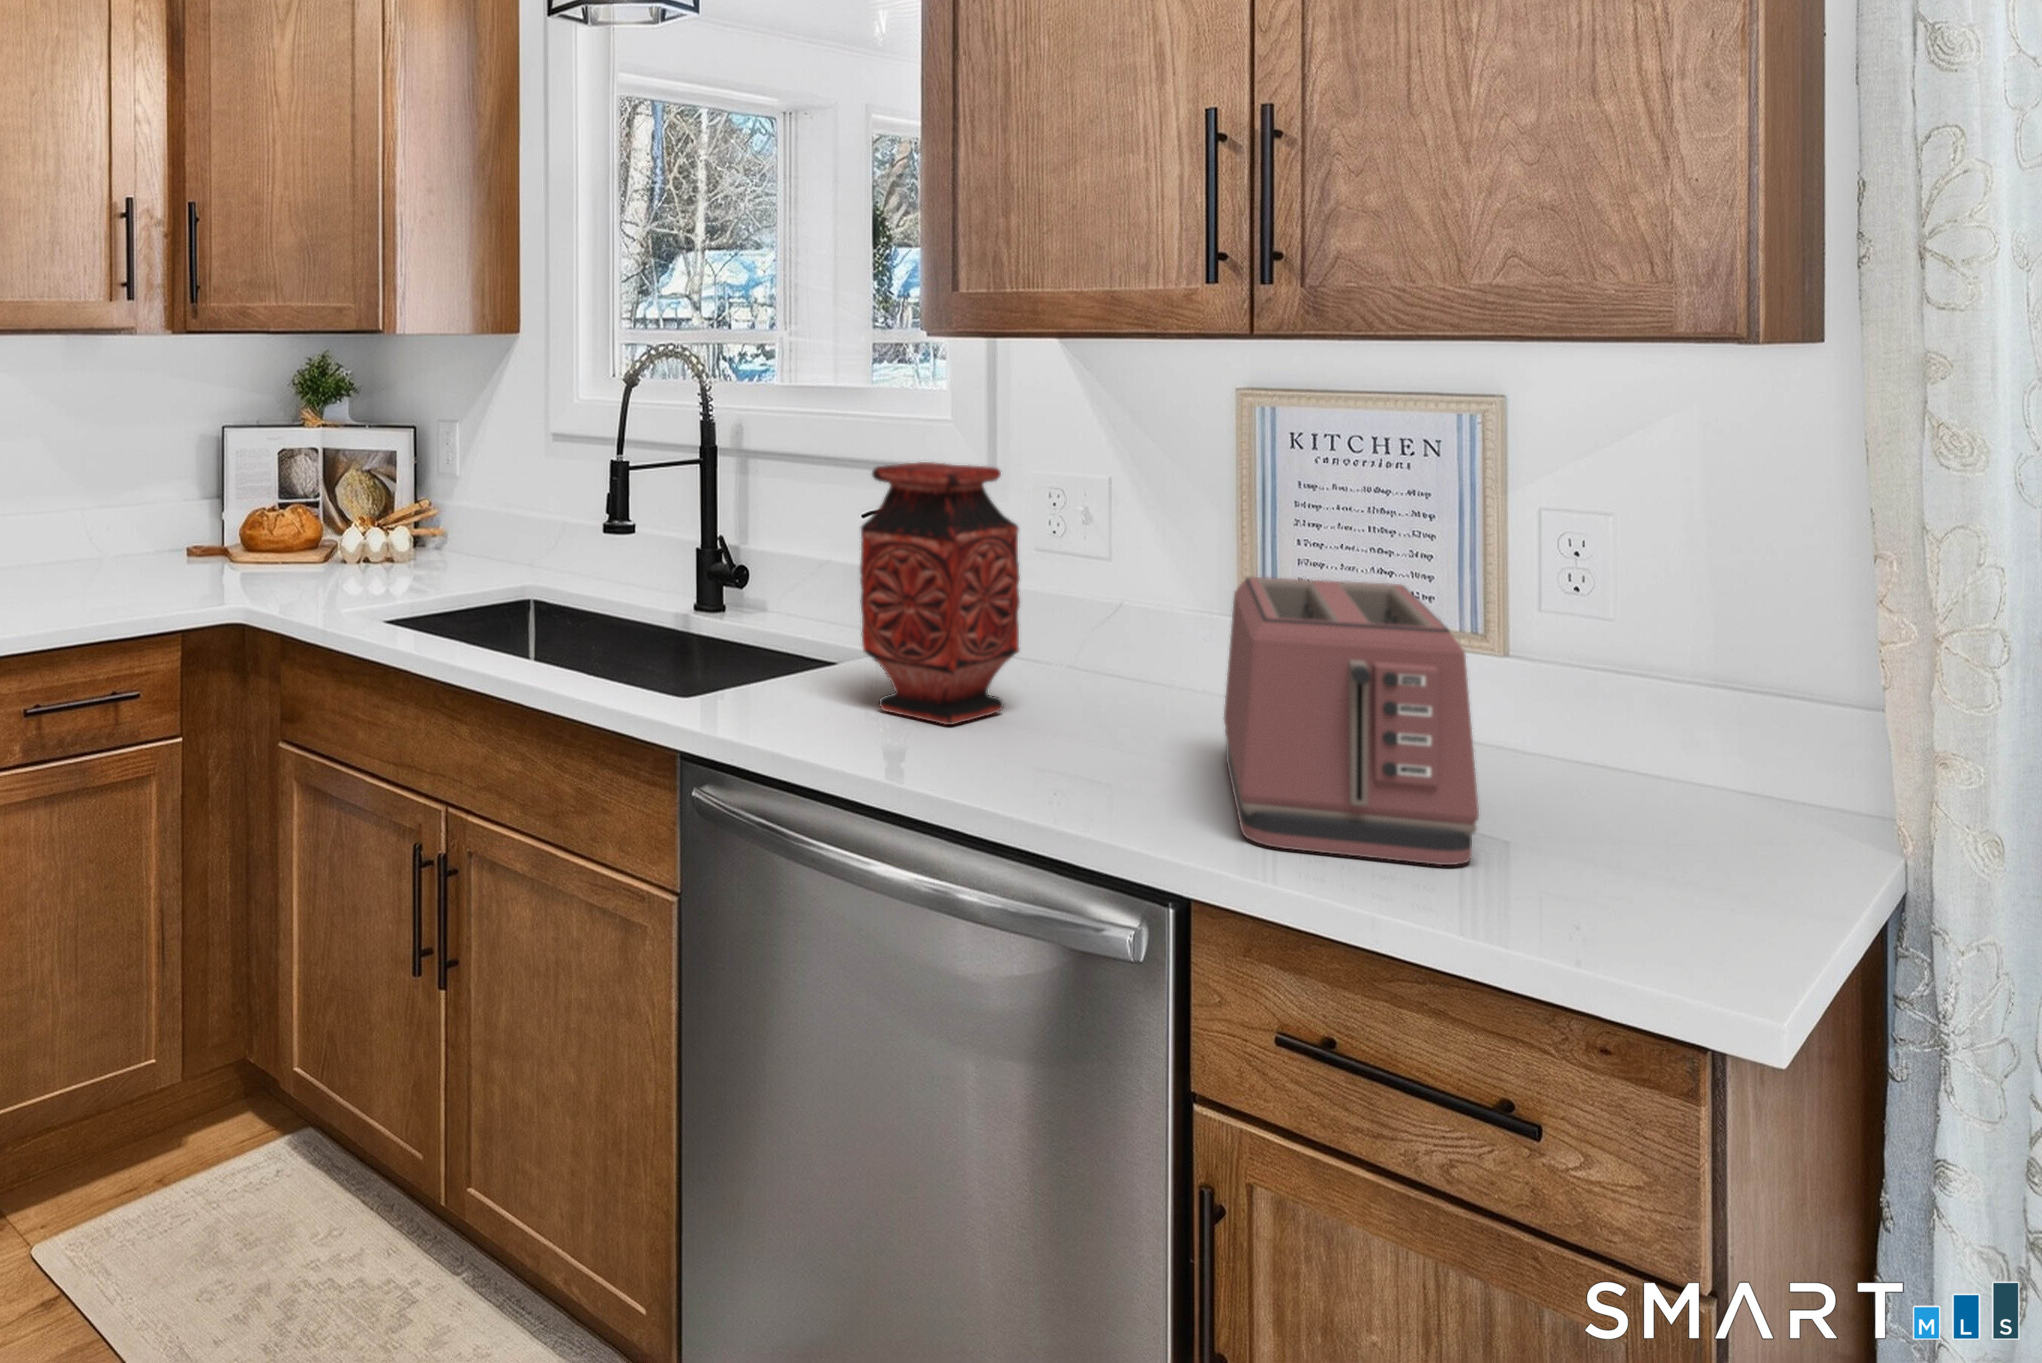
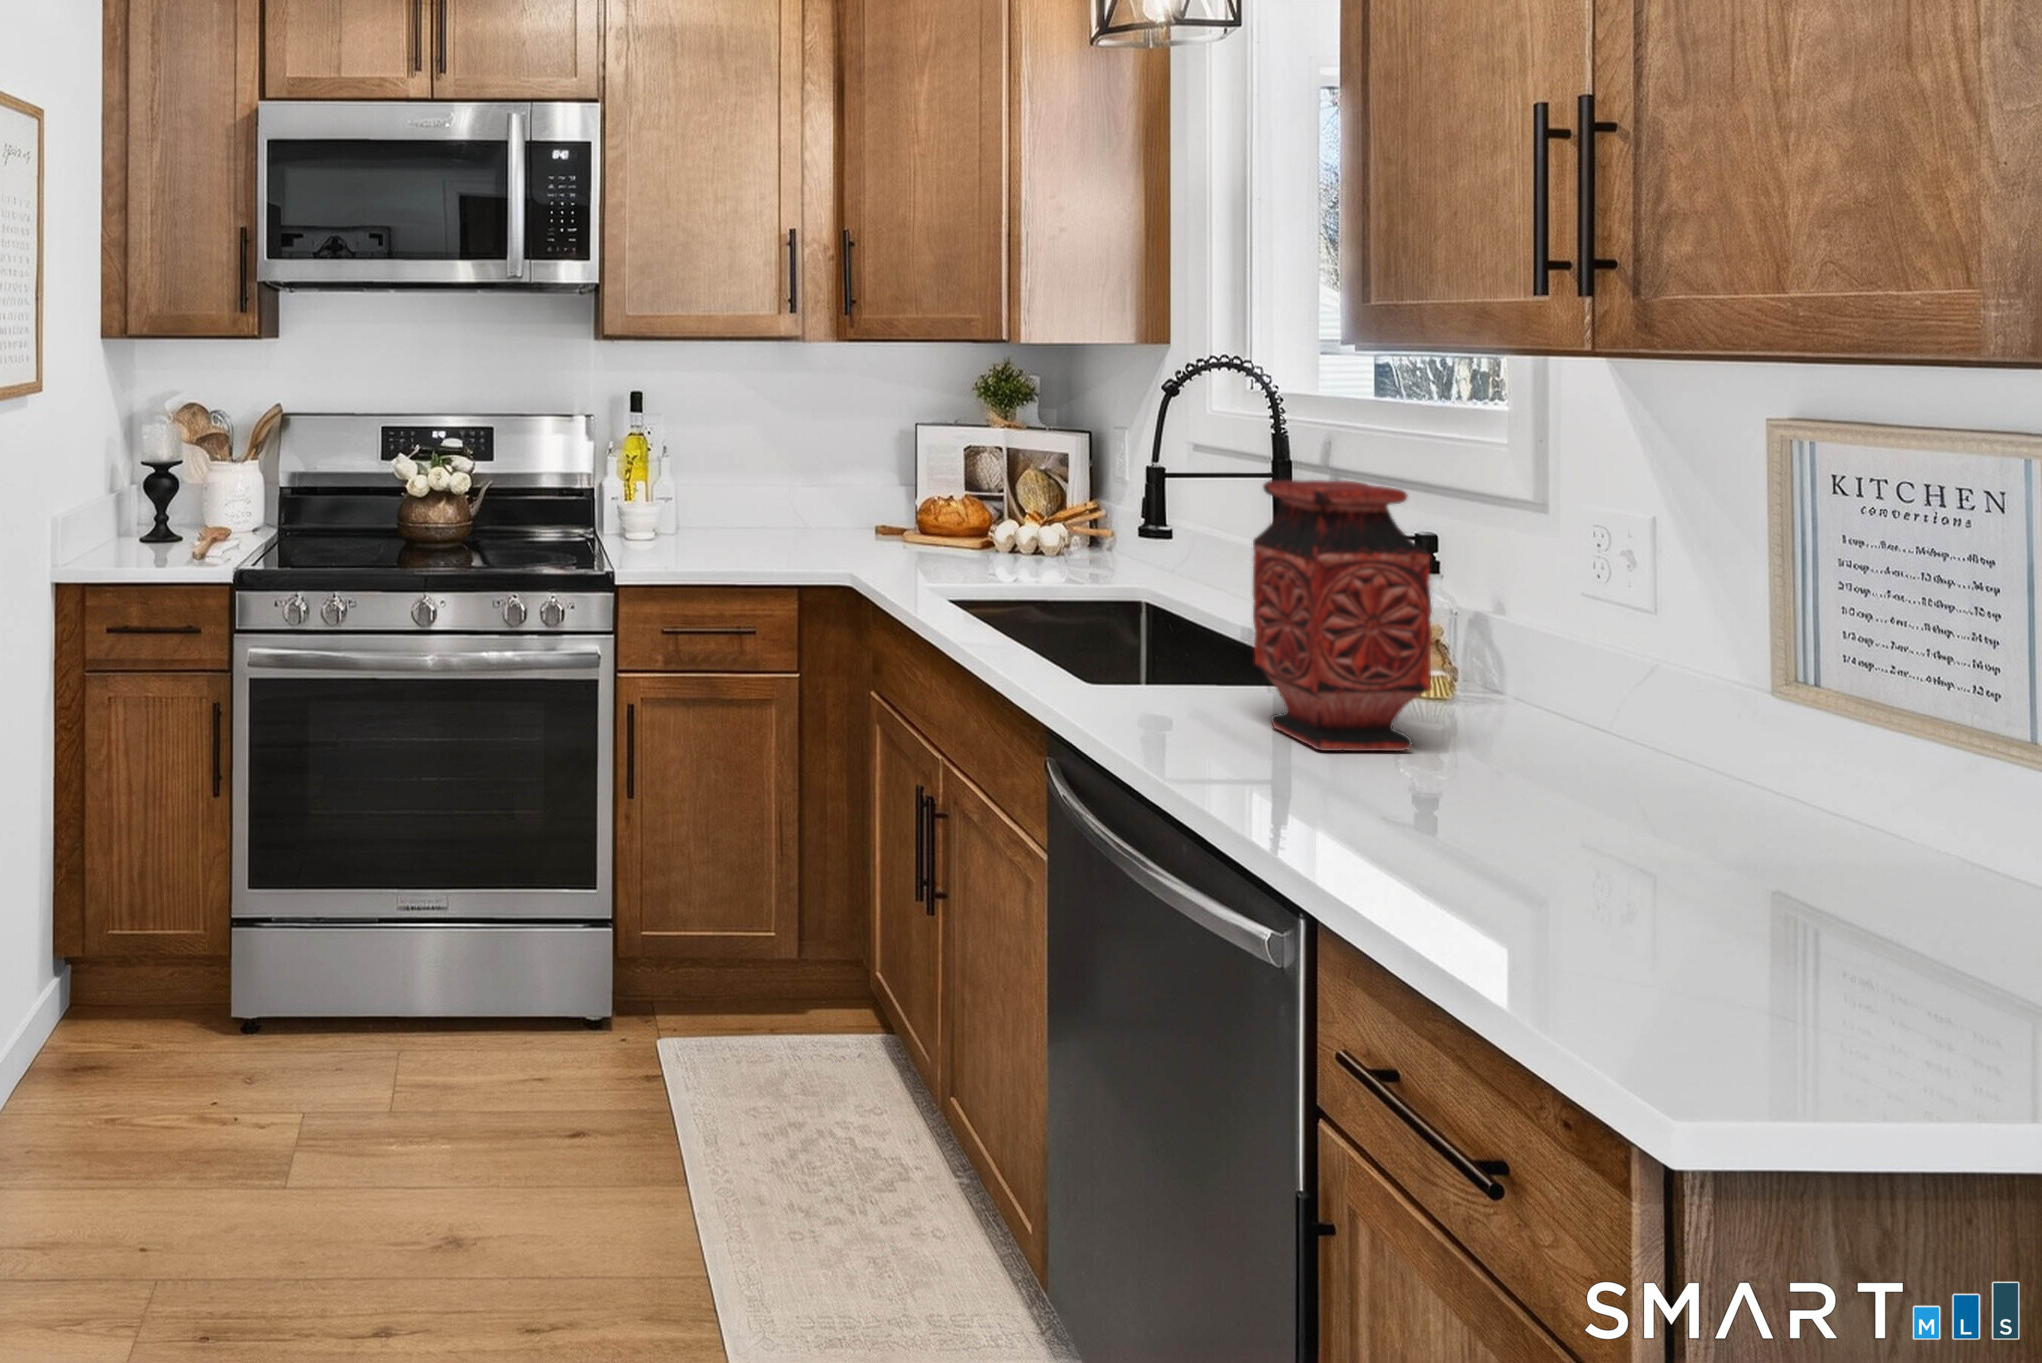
toaster: present [1224,577,1479,865] -> none [1416,629,1850,973]

